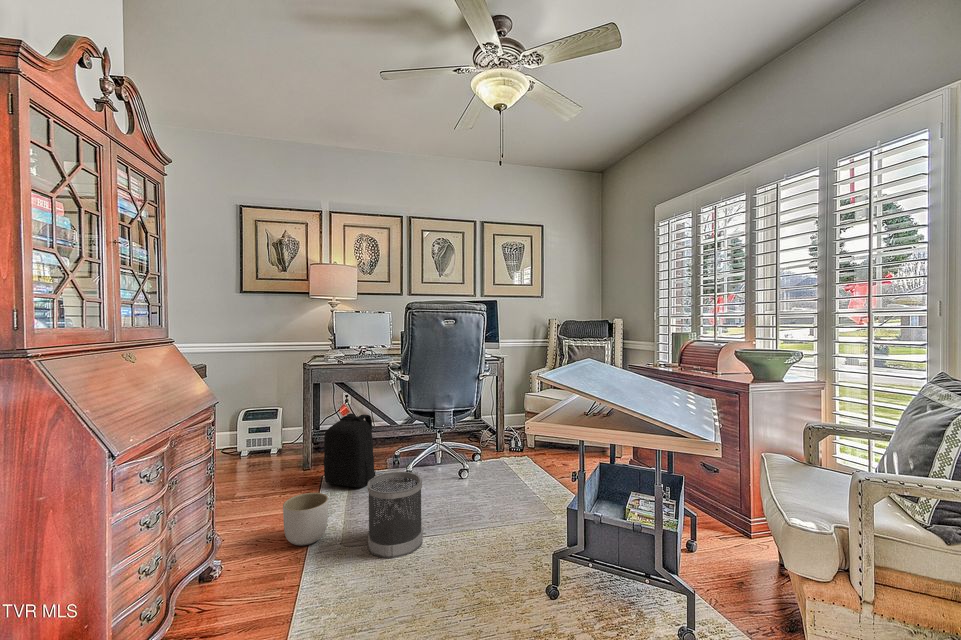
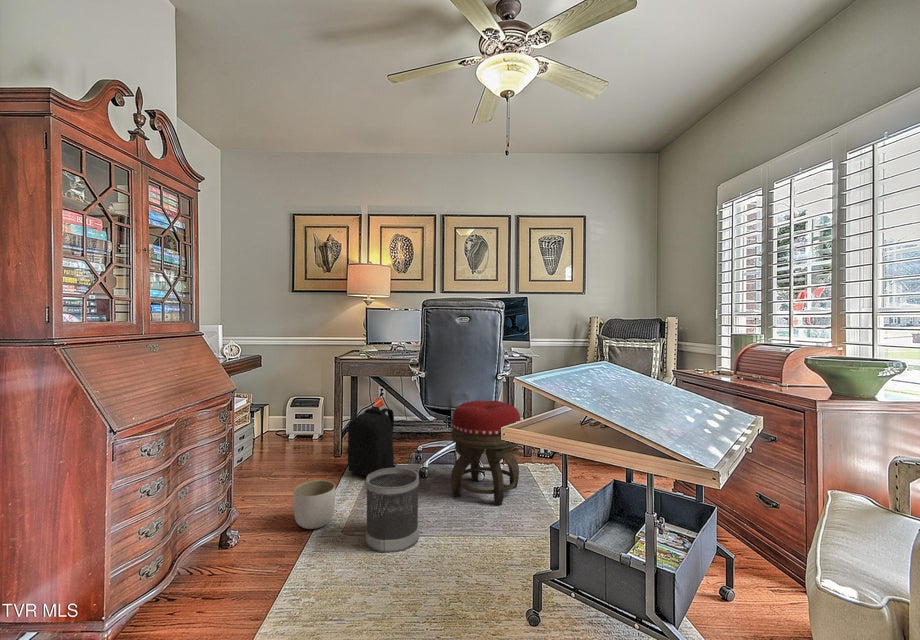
footstool: none [438,400,506,501] -> present [451,401,521,506]

